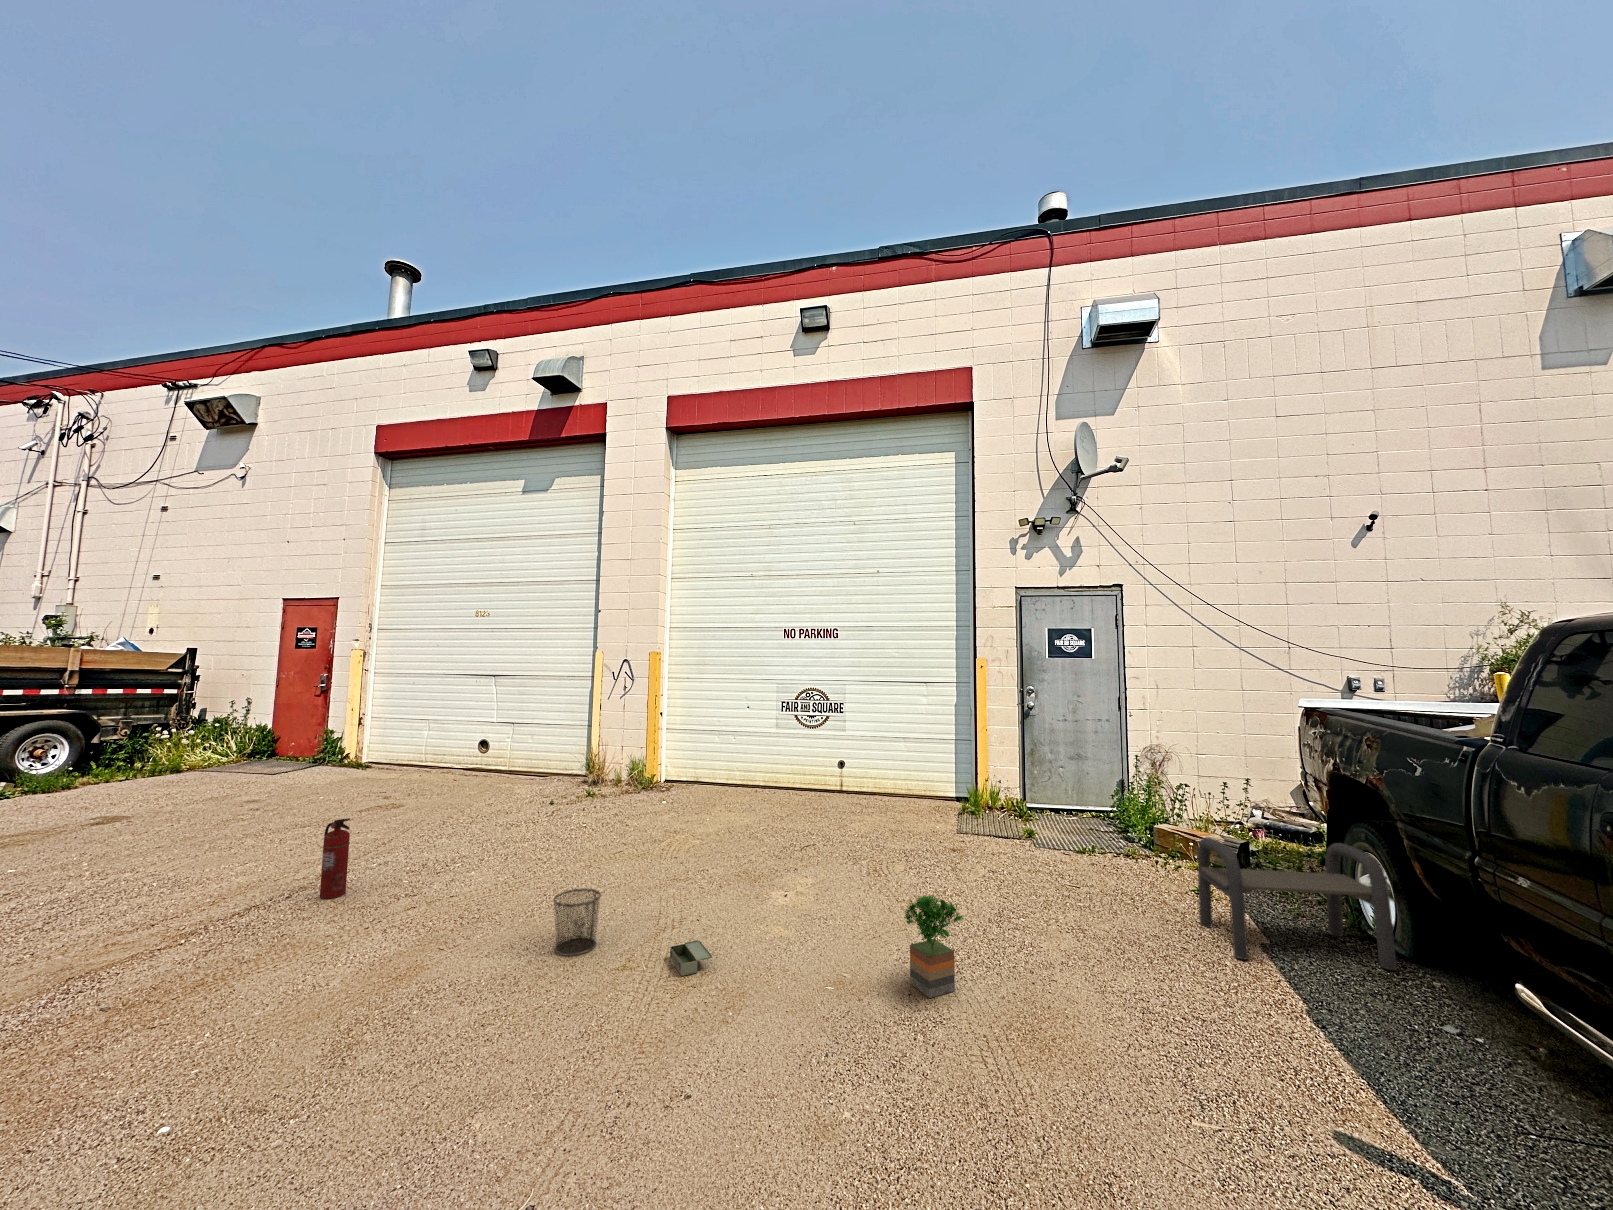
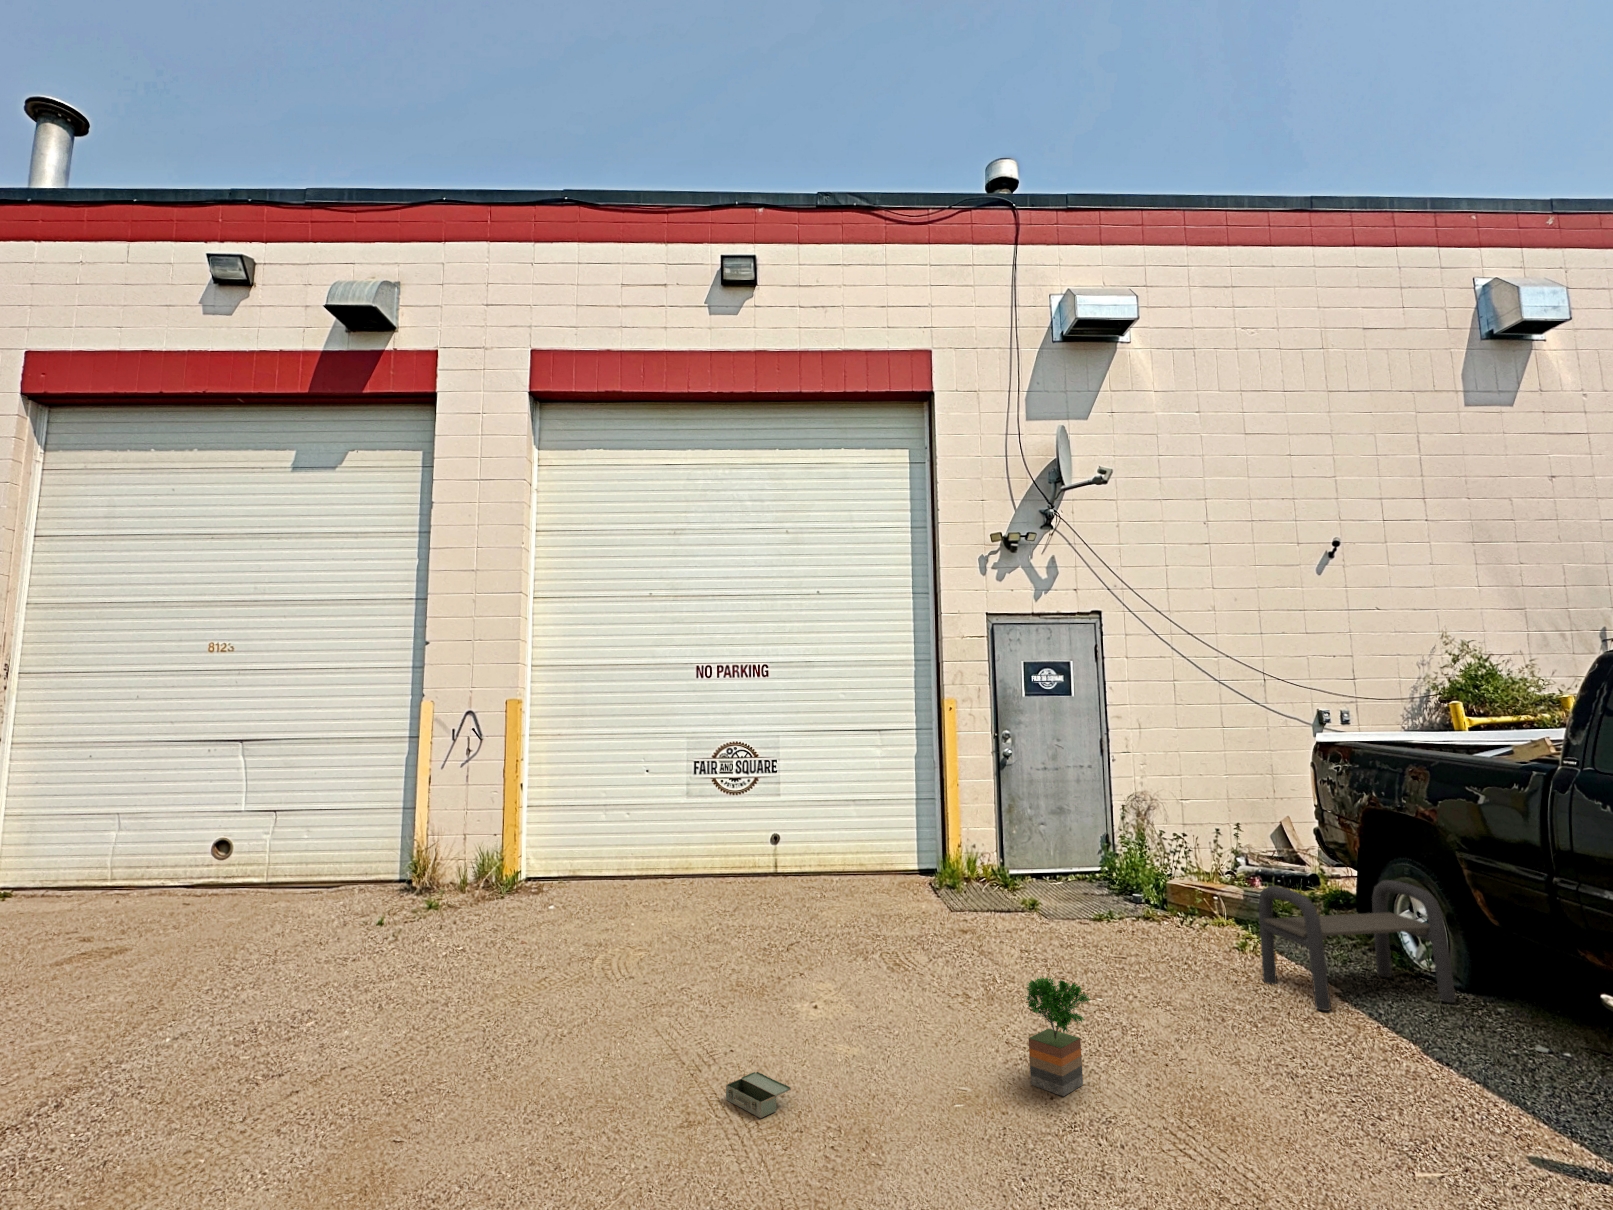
fire extinguisher: present [320,818,350,899] -> none [105,966,157,1097]
waste bin: present [553,889,601,956] -> none [555,1024,620,1118]

